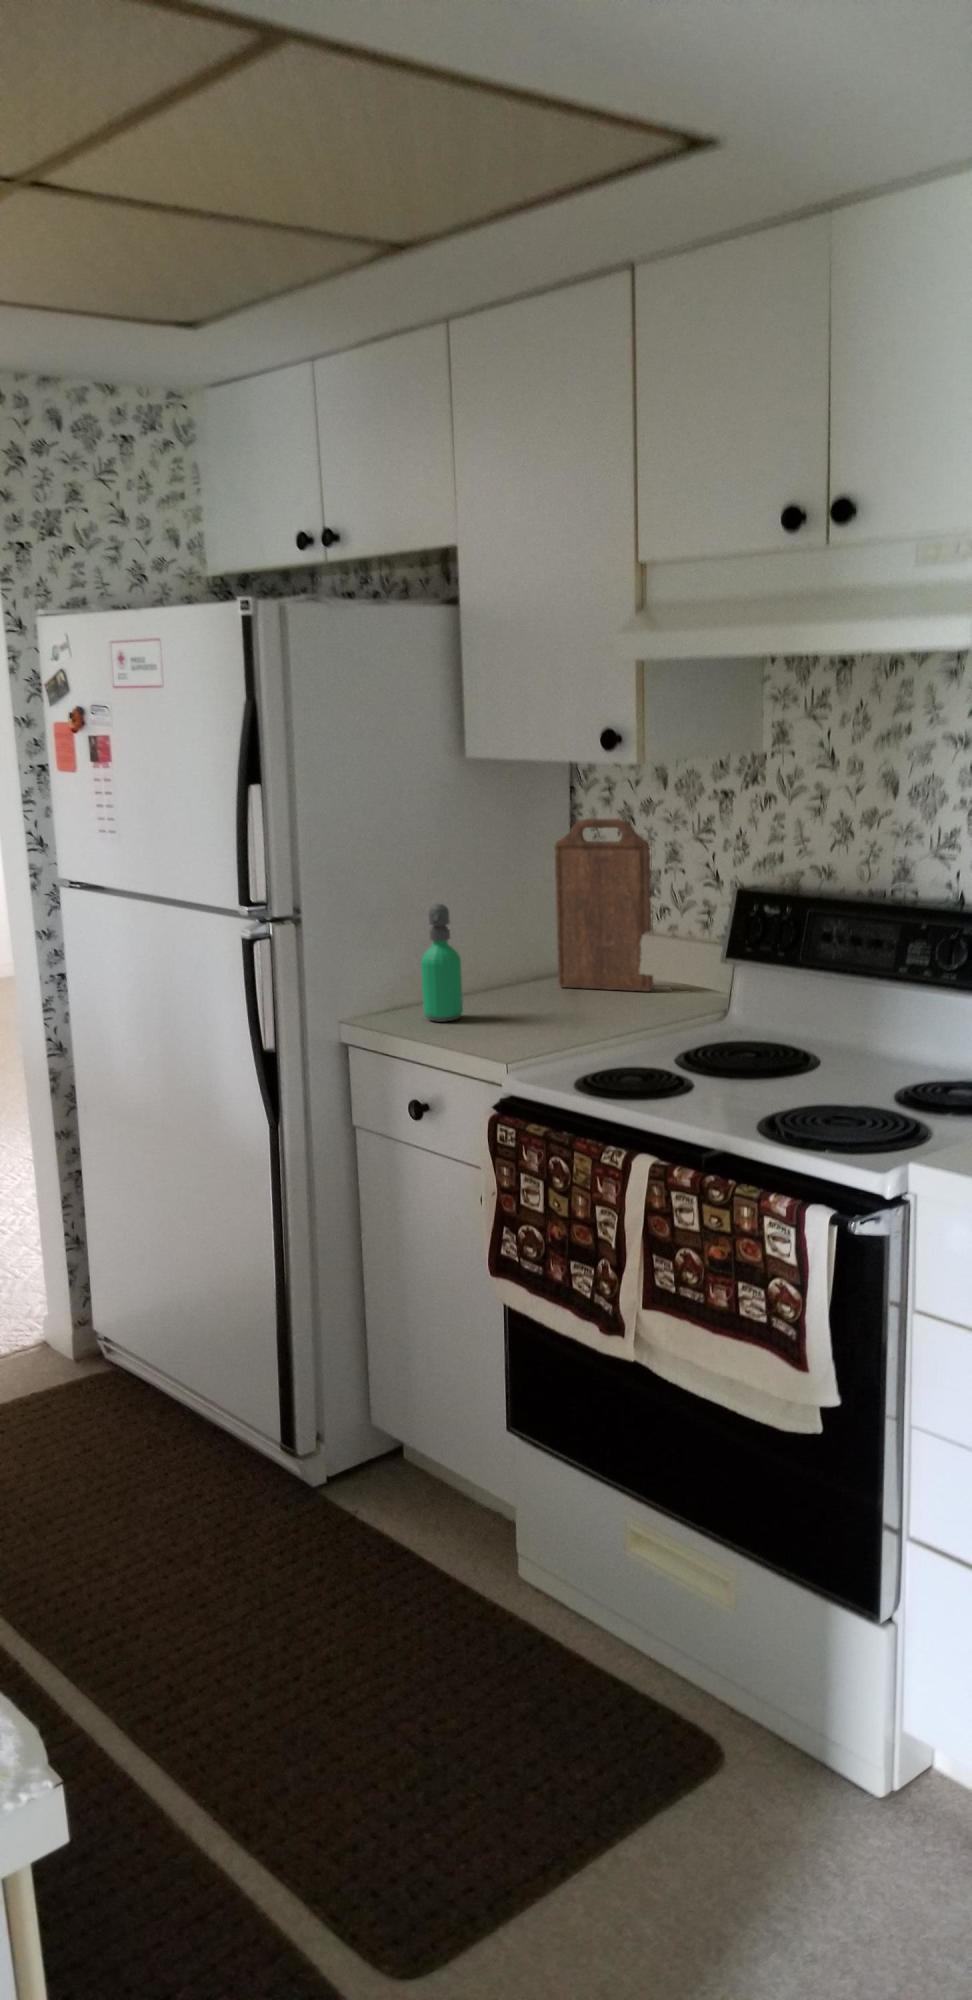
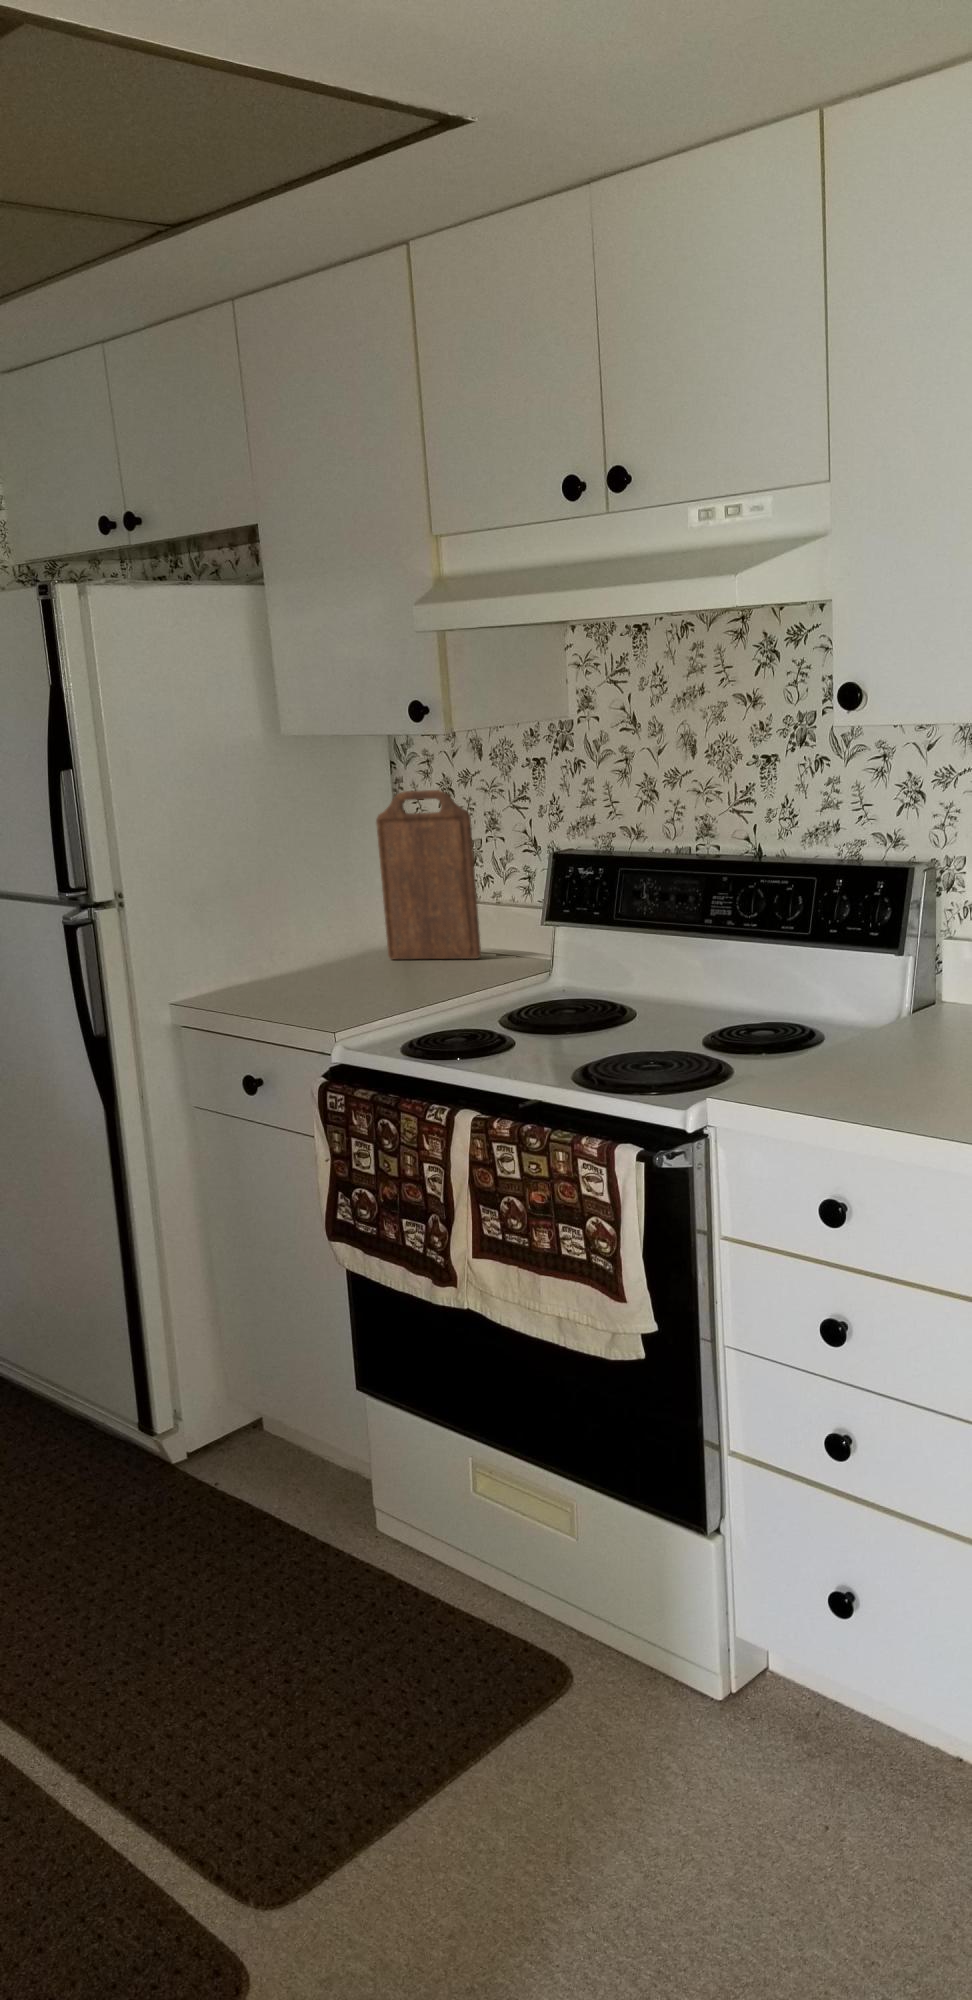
soap dispenser: present [421,904,463,1022] -> none [247,882,292,999]

